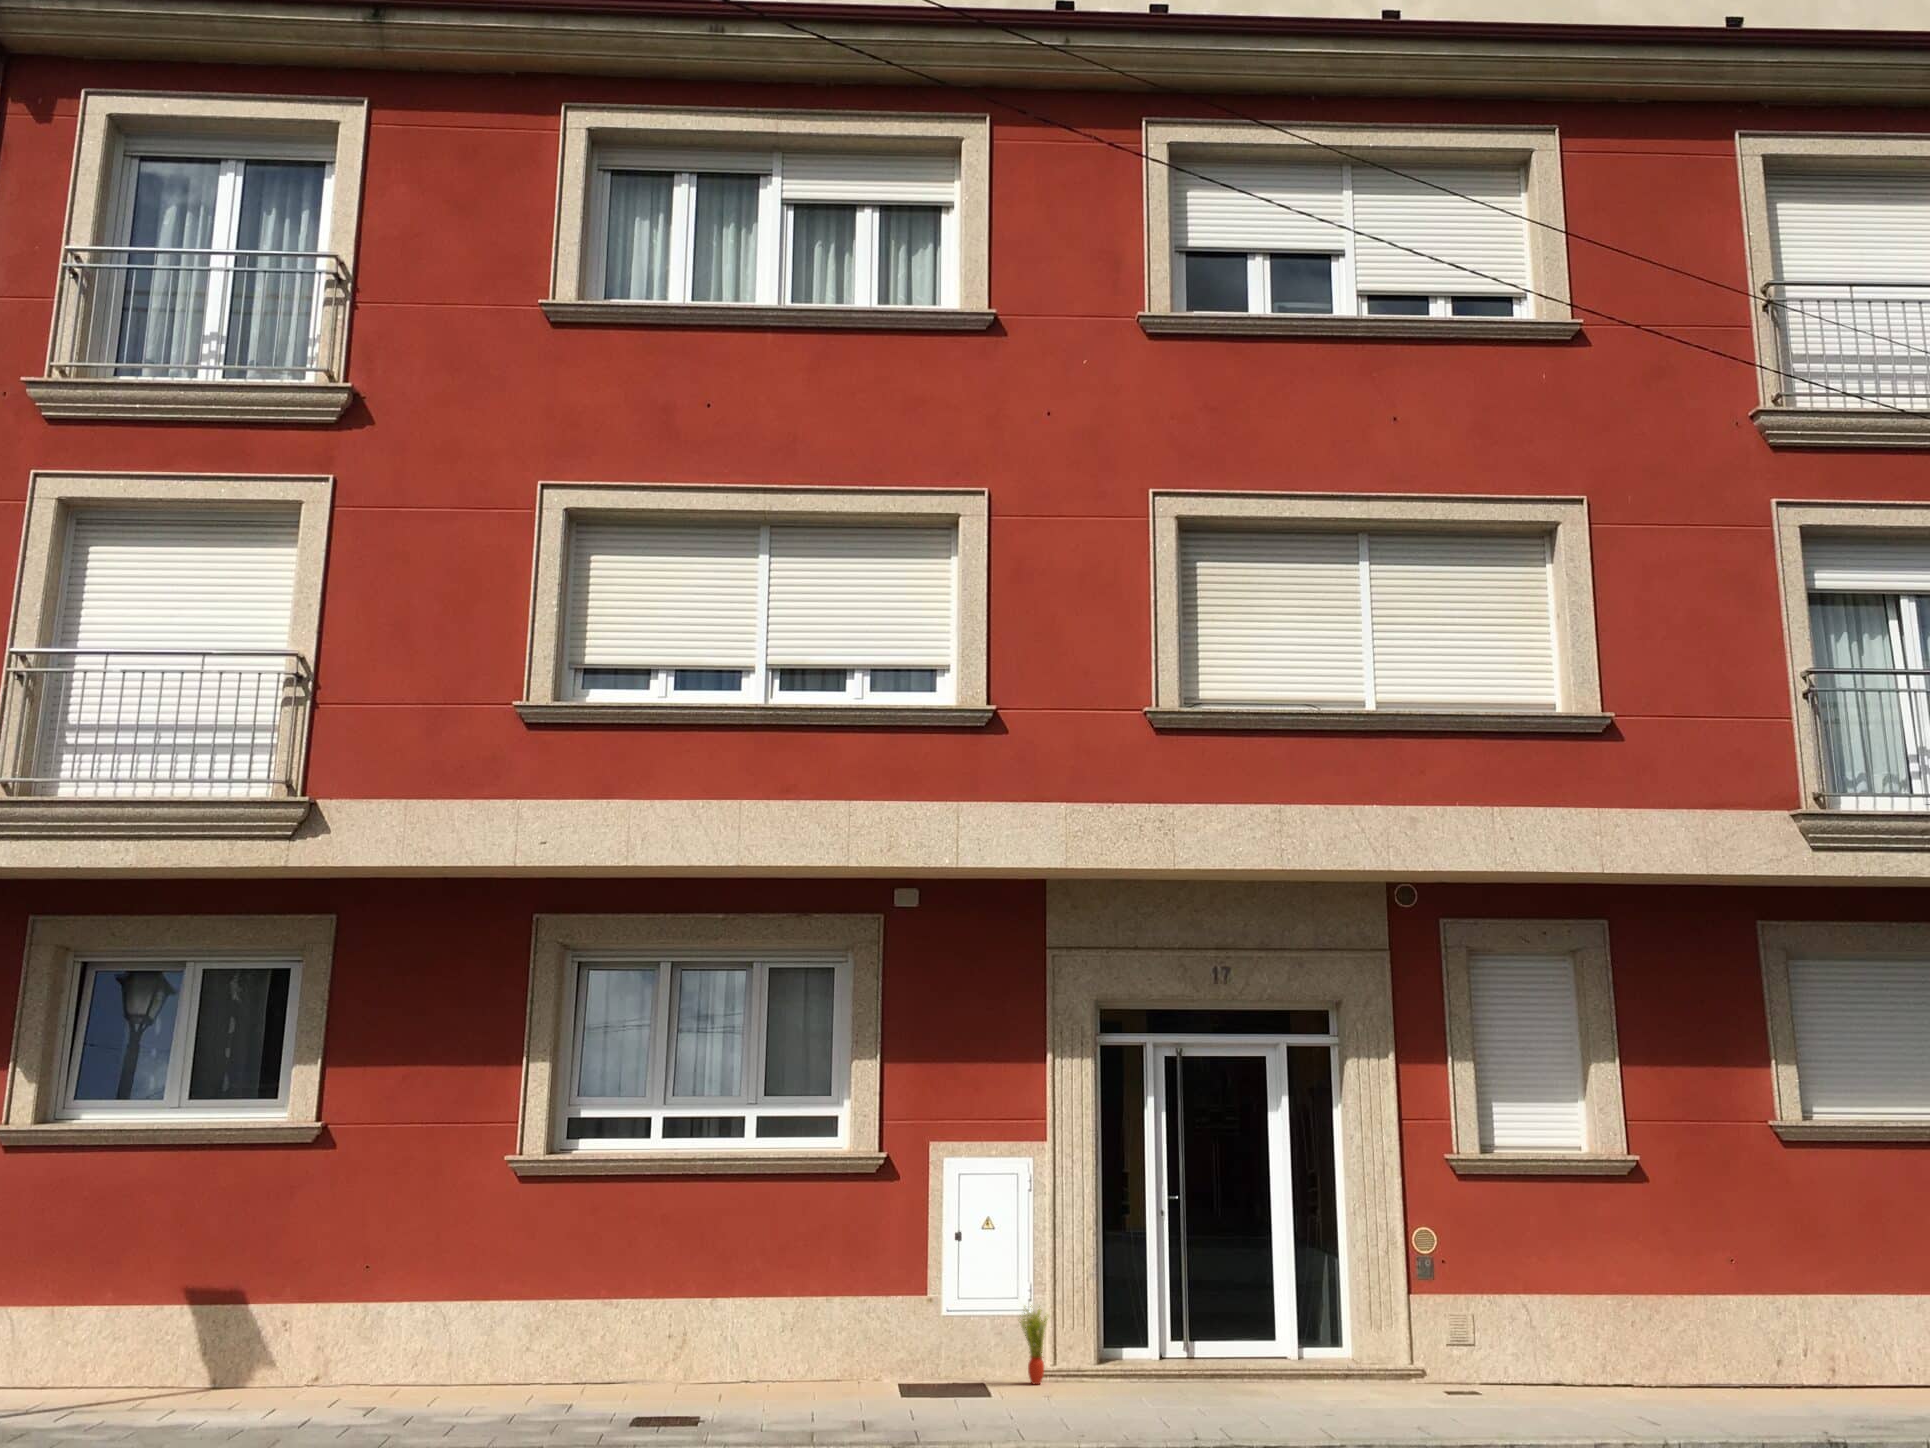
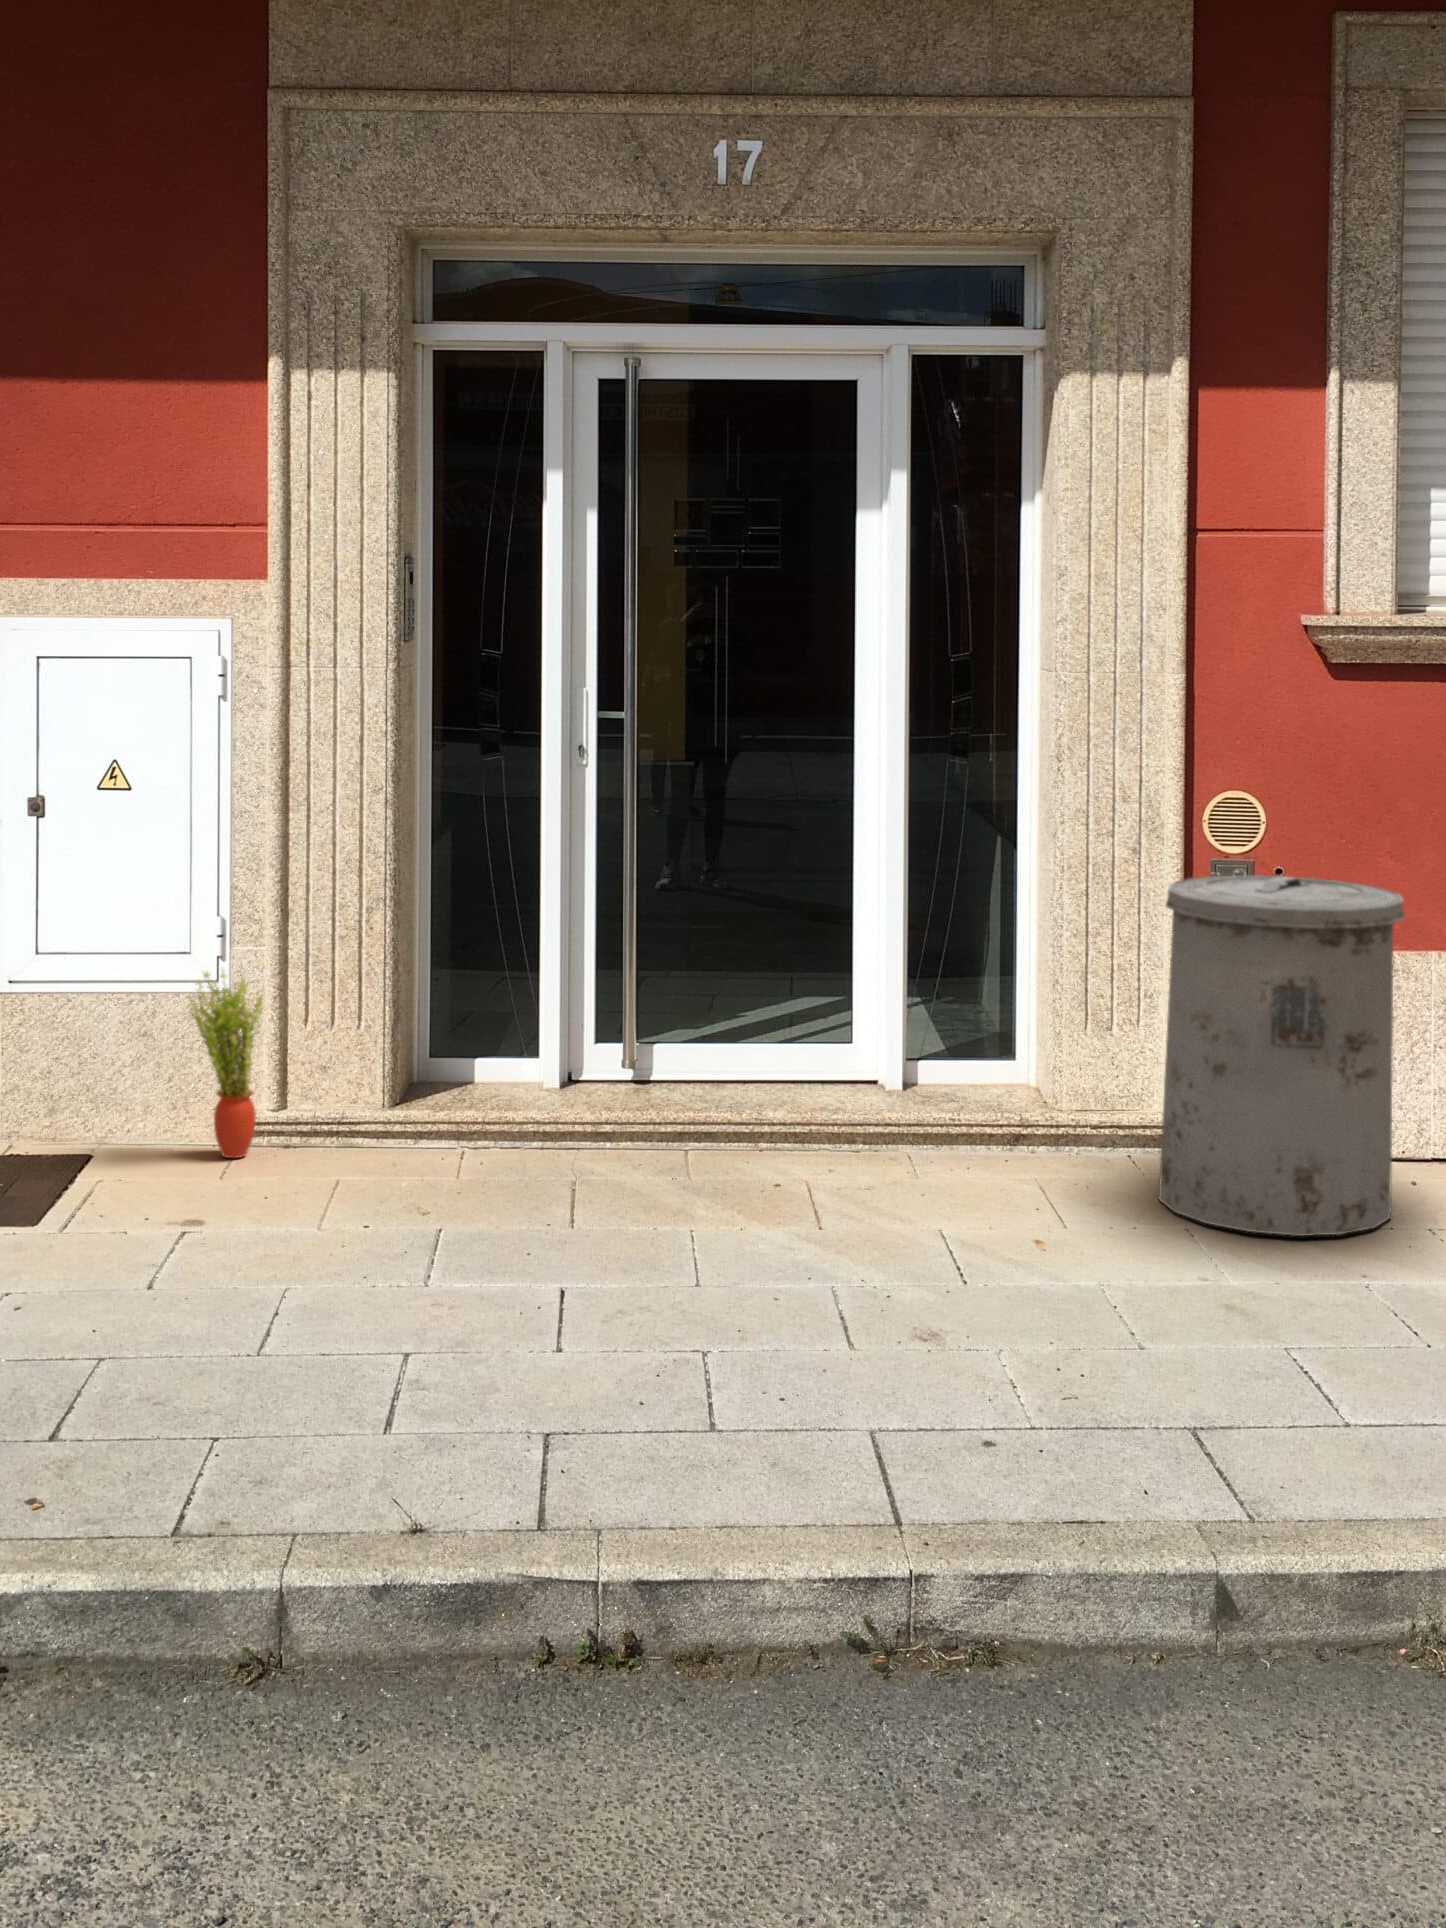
trash can: none [1399,1259,1492,1400] -> present [1159,875,1405,1236]

